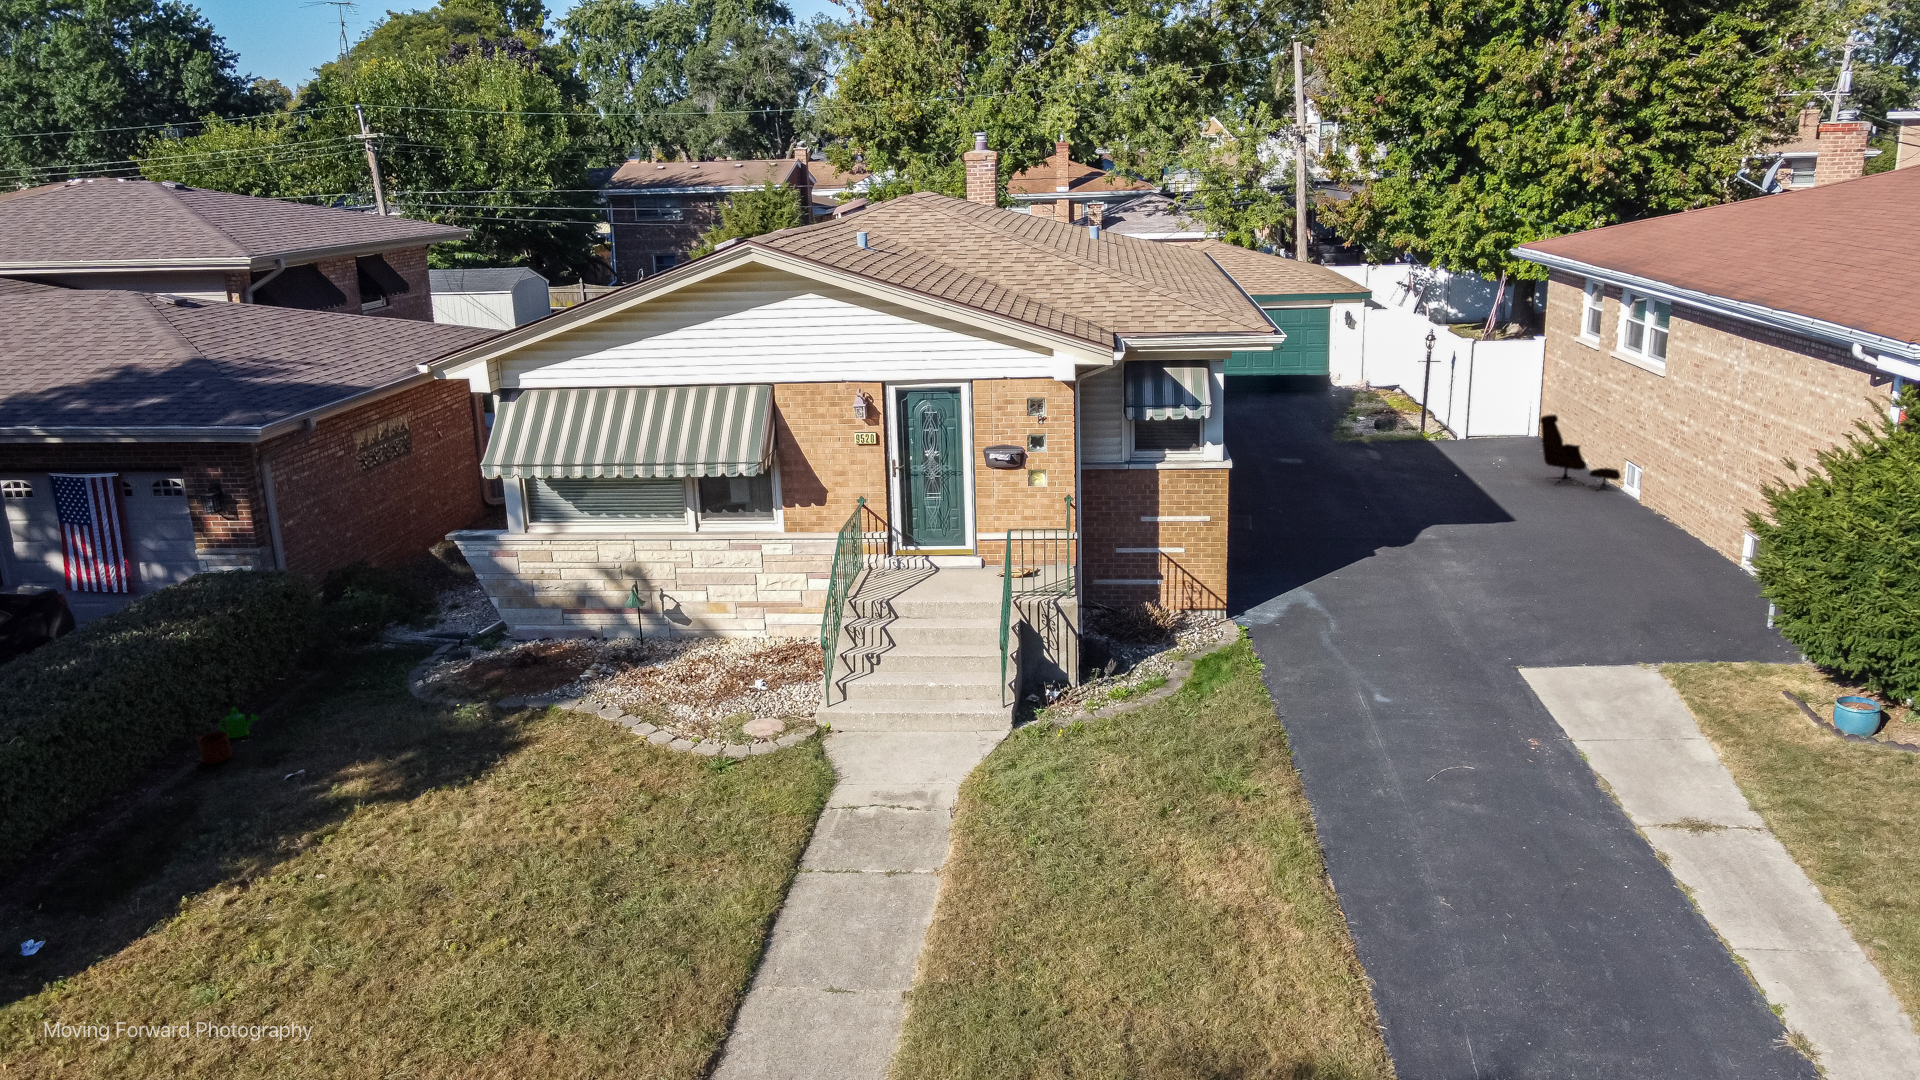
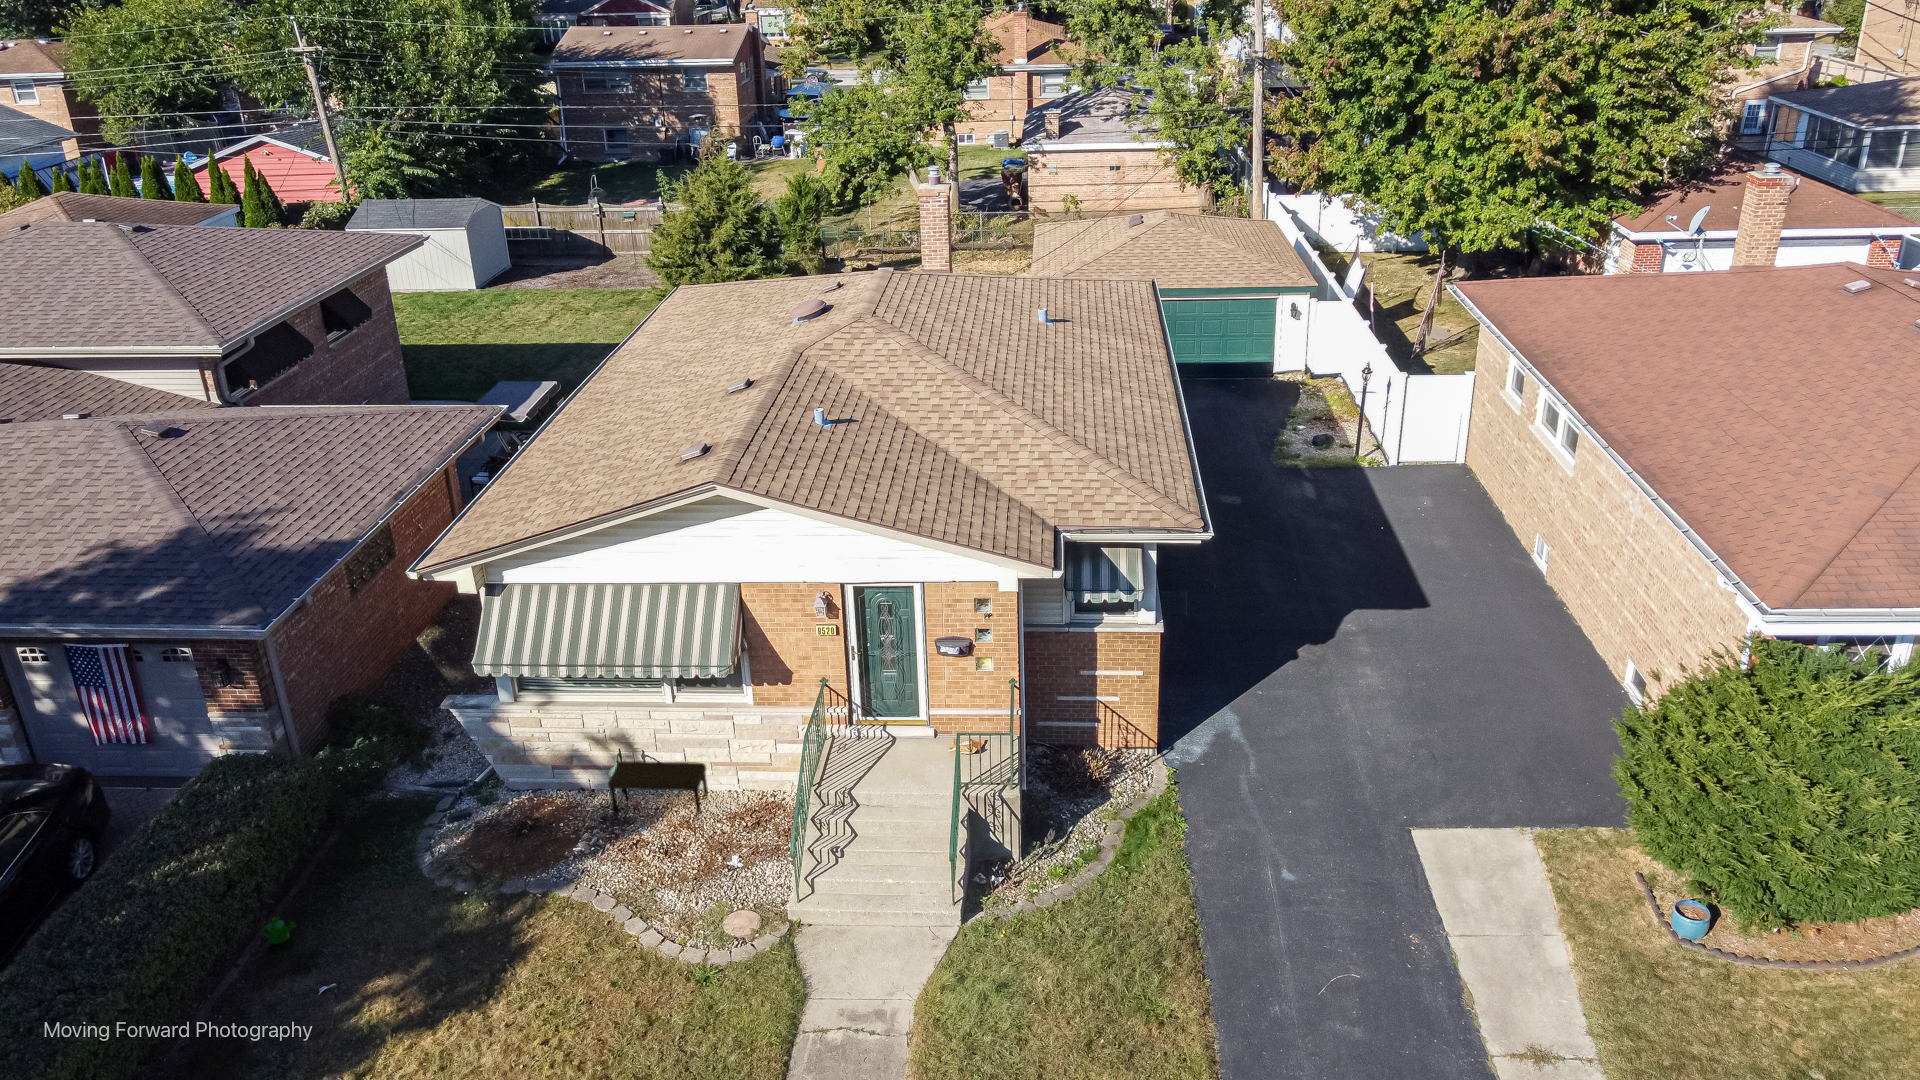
lounge chair: present [1540,414,1620,491] -> none [1460,464,1530,545]
bench: none [620,601,730,654] -> present [608,761,708,814]
planter: present [198,732,232,764] -> none [249,953,280,984]

